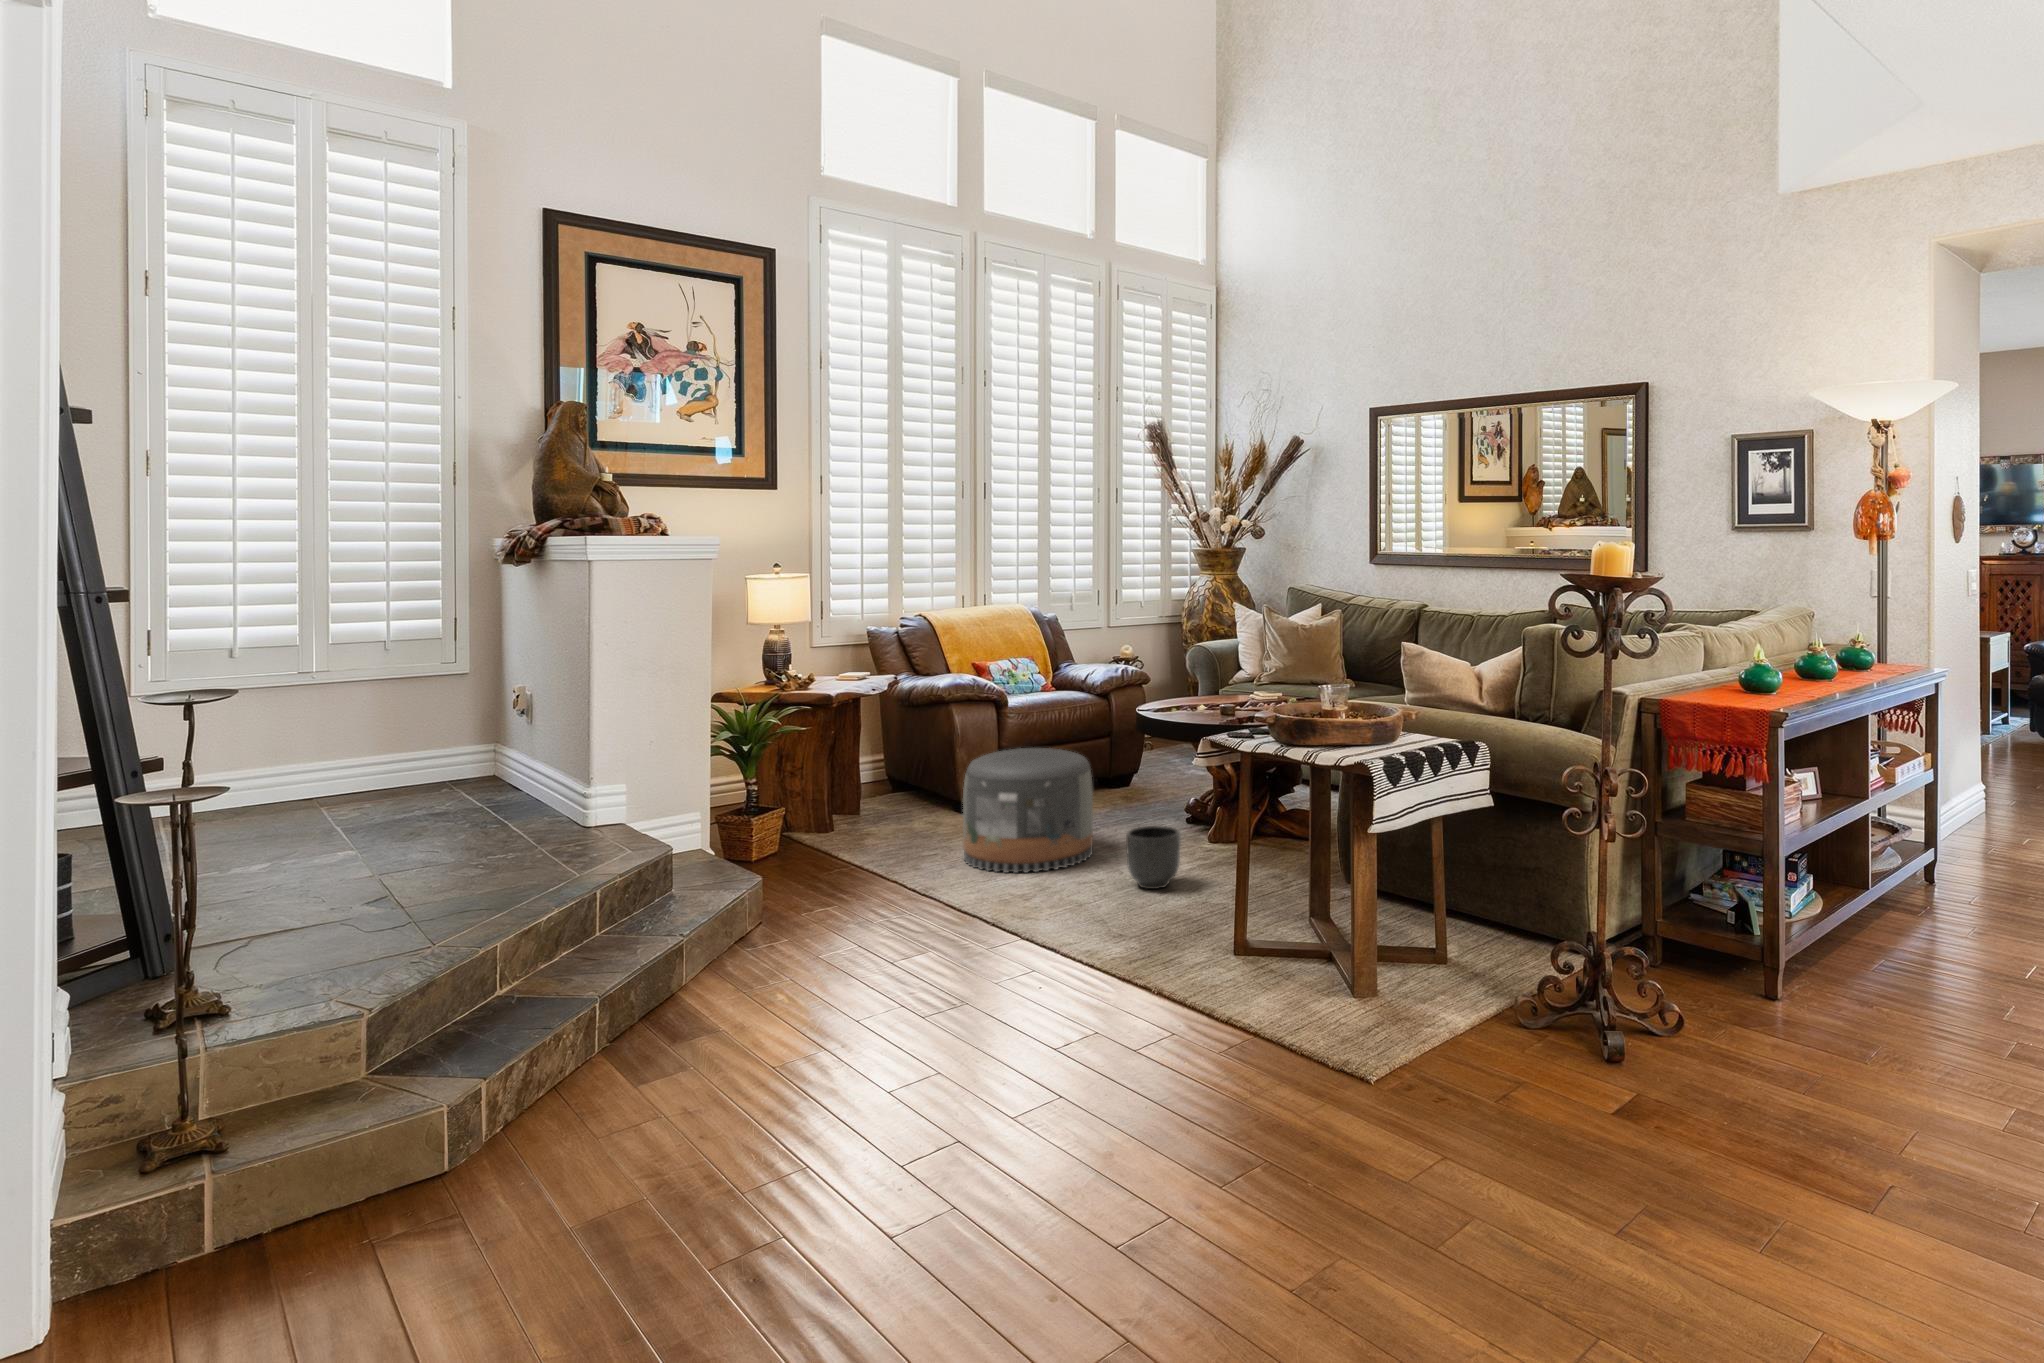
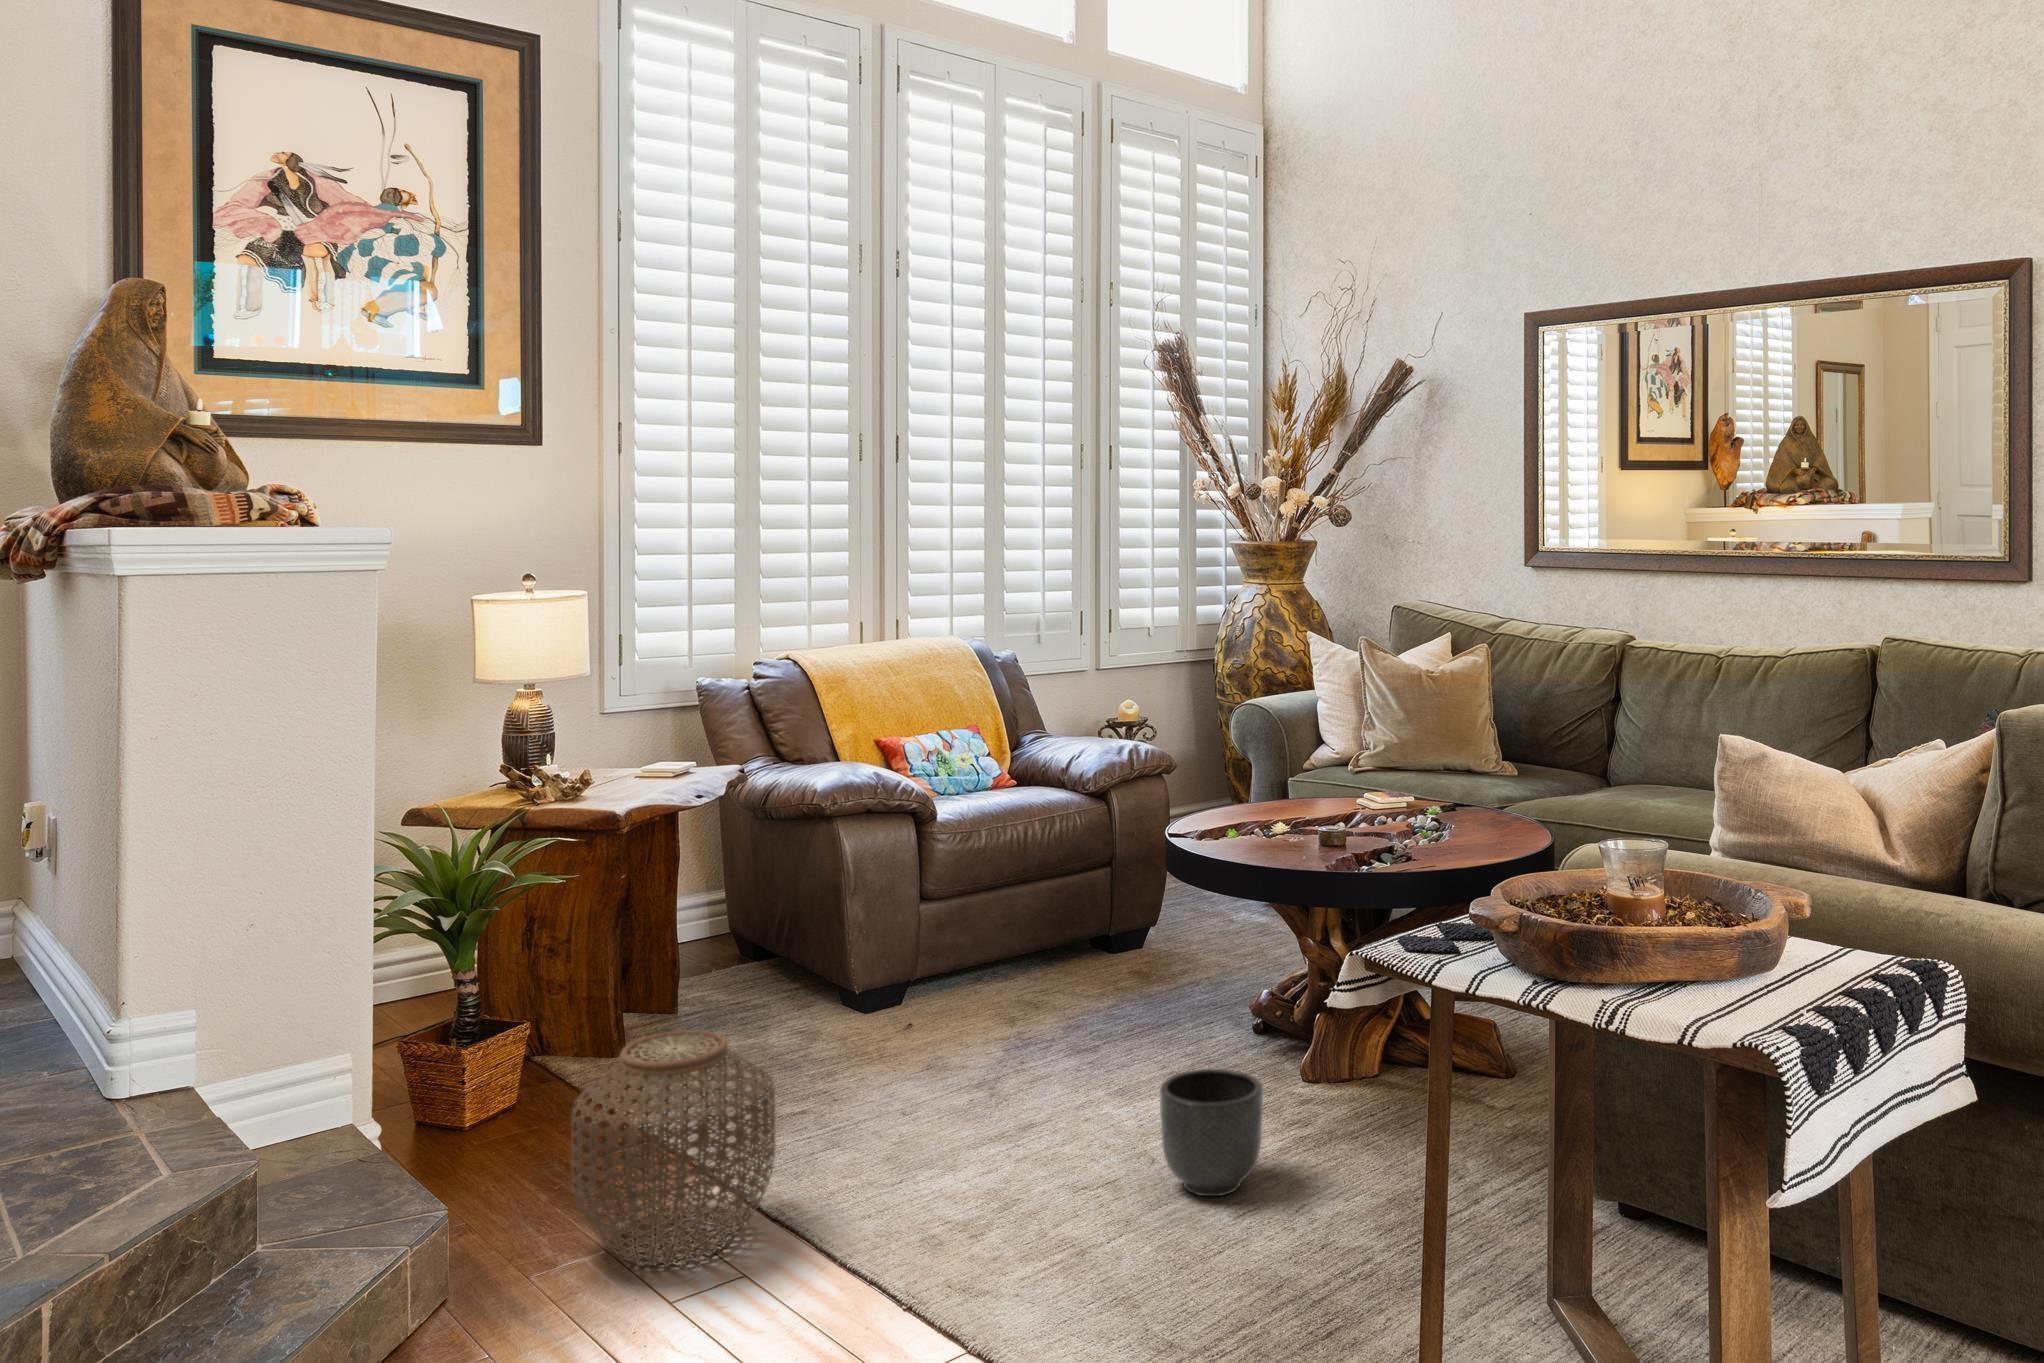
pouf: present [963,748,1093,873] -> none [855,907,1091,1153]
woven basket: none [821,798,924,914] -> present [571,1030,775,1265]

